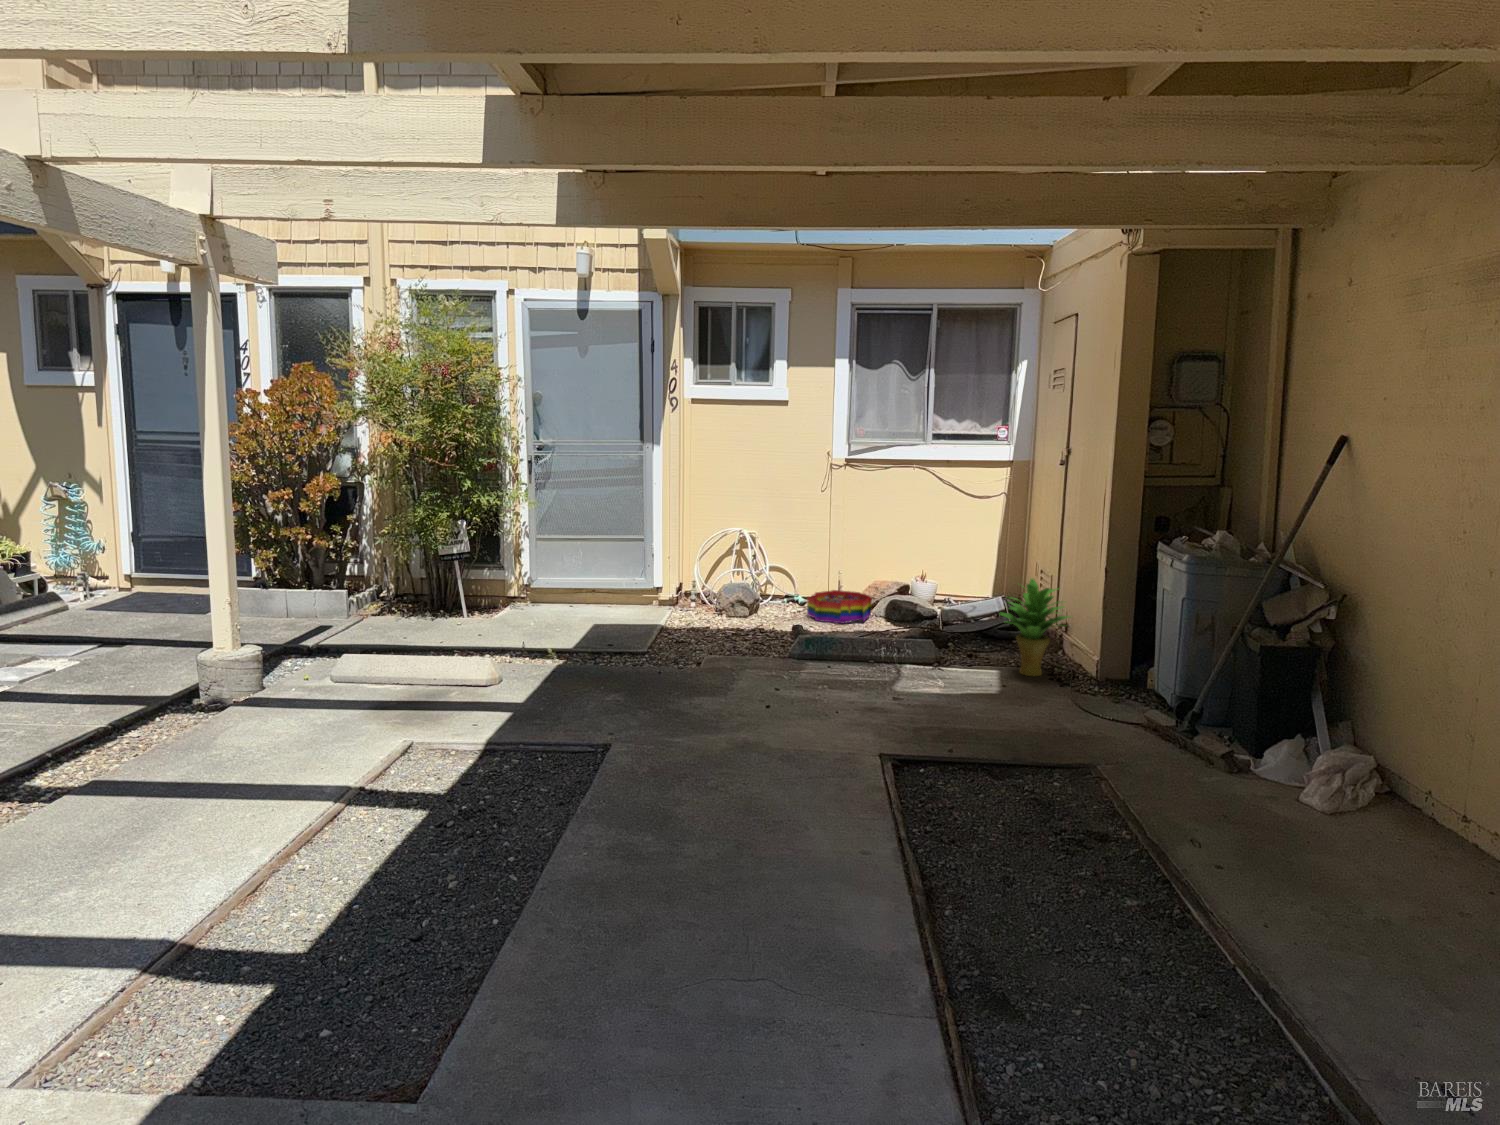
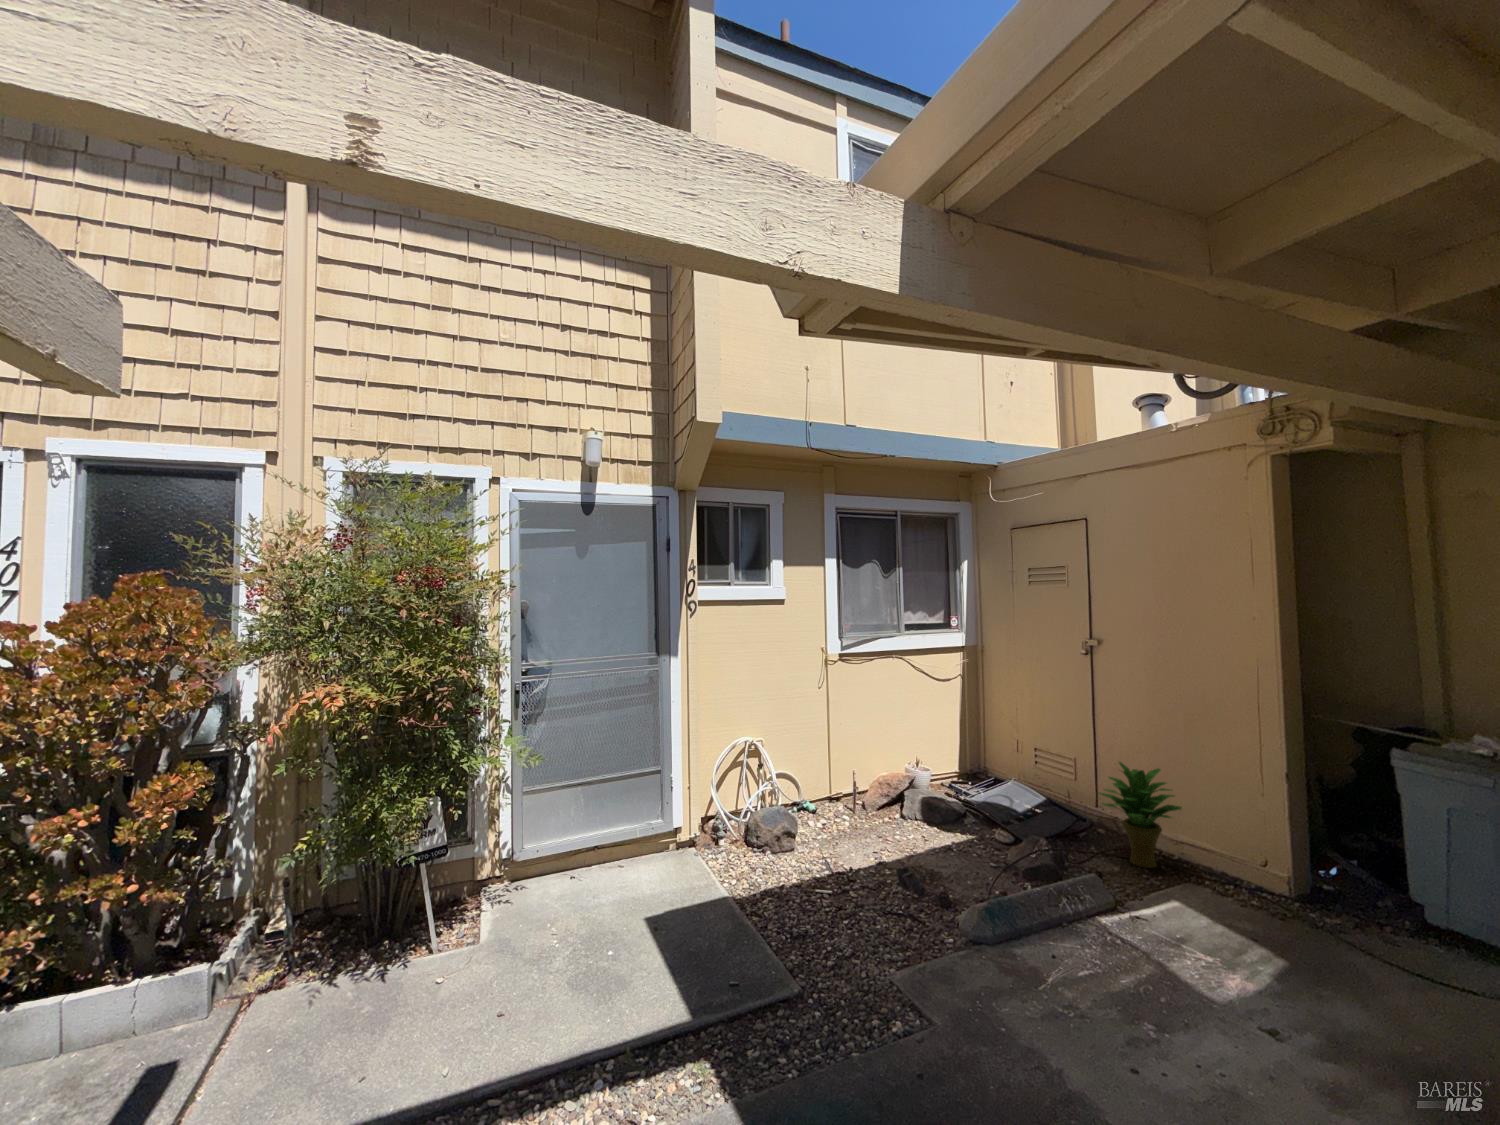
storage bin: present [807,590,872,623] -> none [830,789,897,832]

